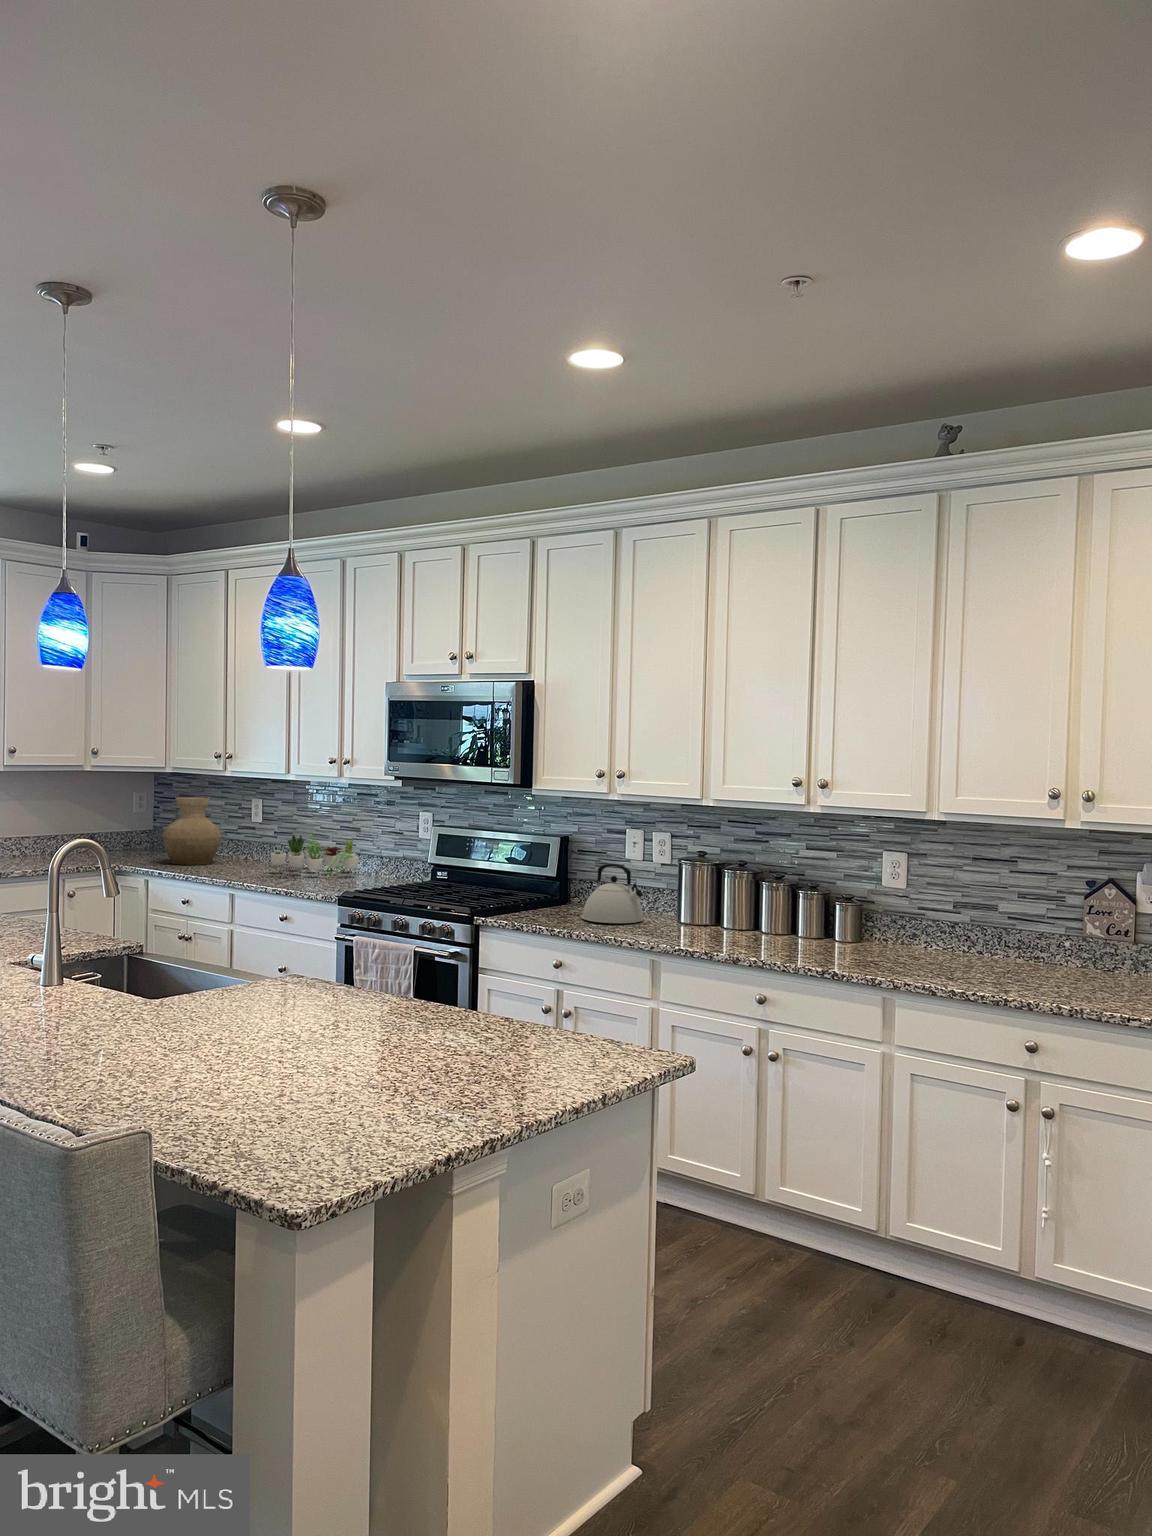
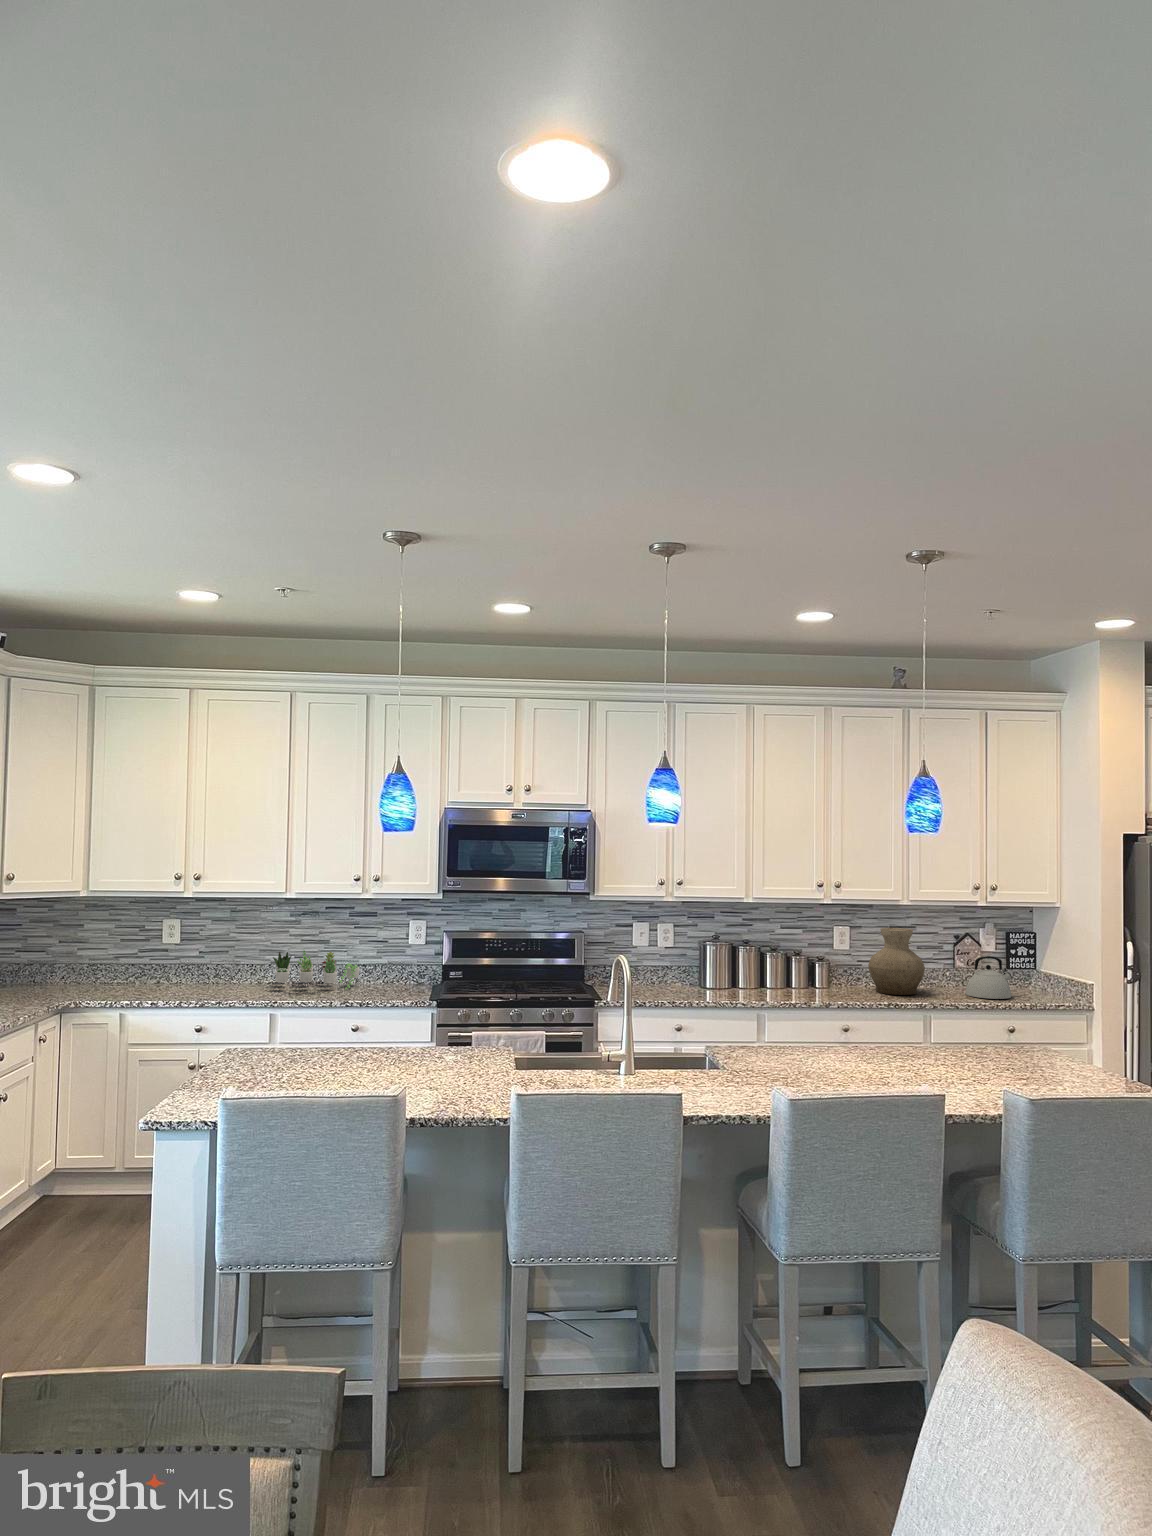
vase: present [163,797,221,865] -> present [868,928,925,995]
kettle: present [582,864,644,923] -> present [965,956,1012,999]

